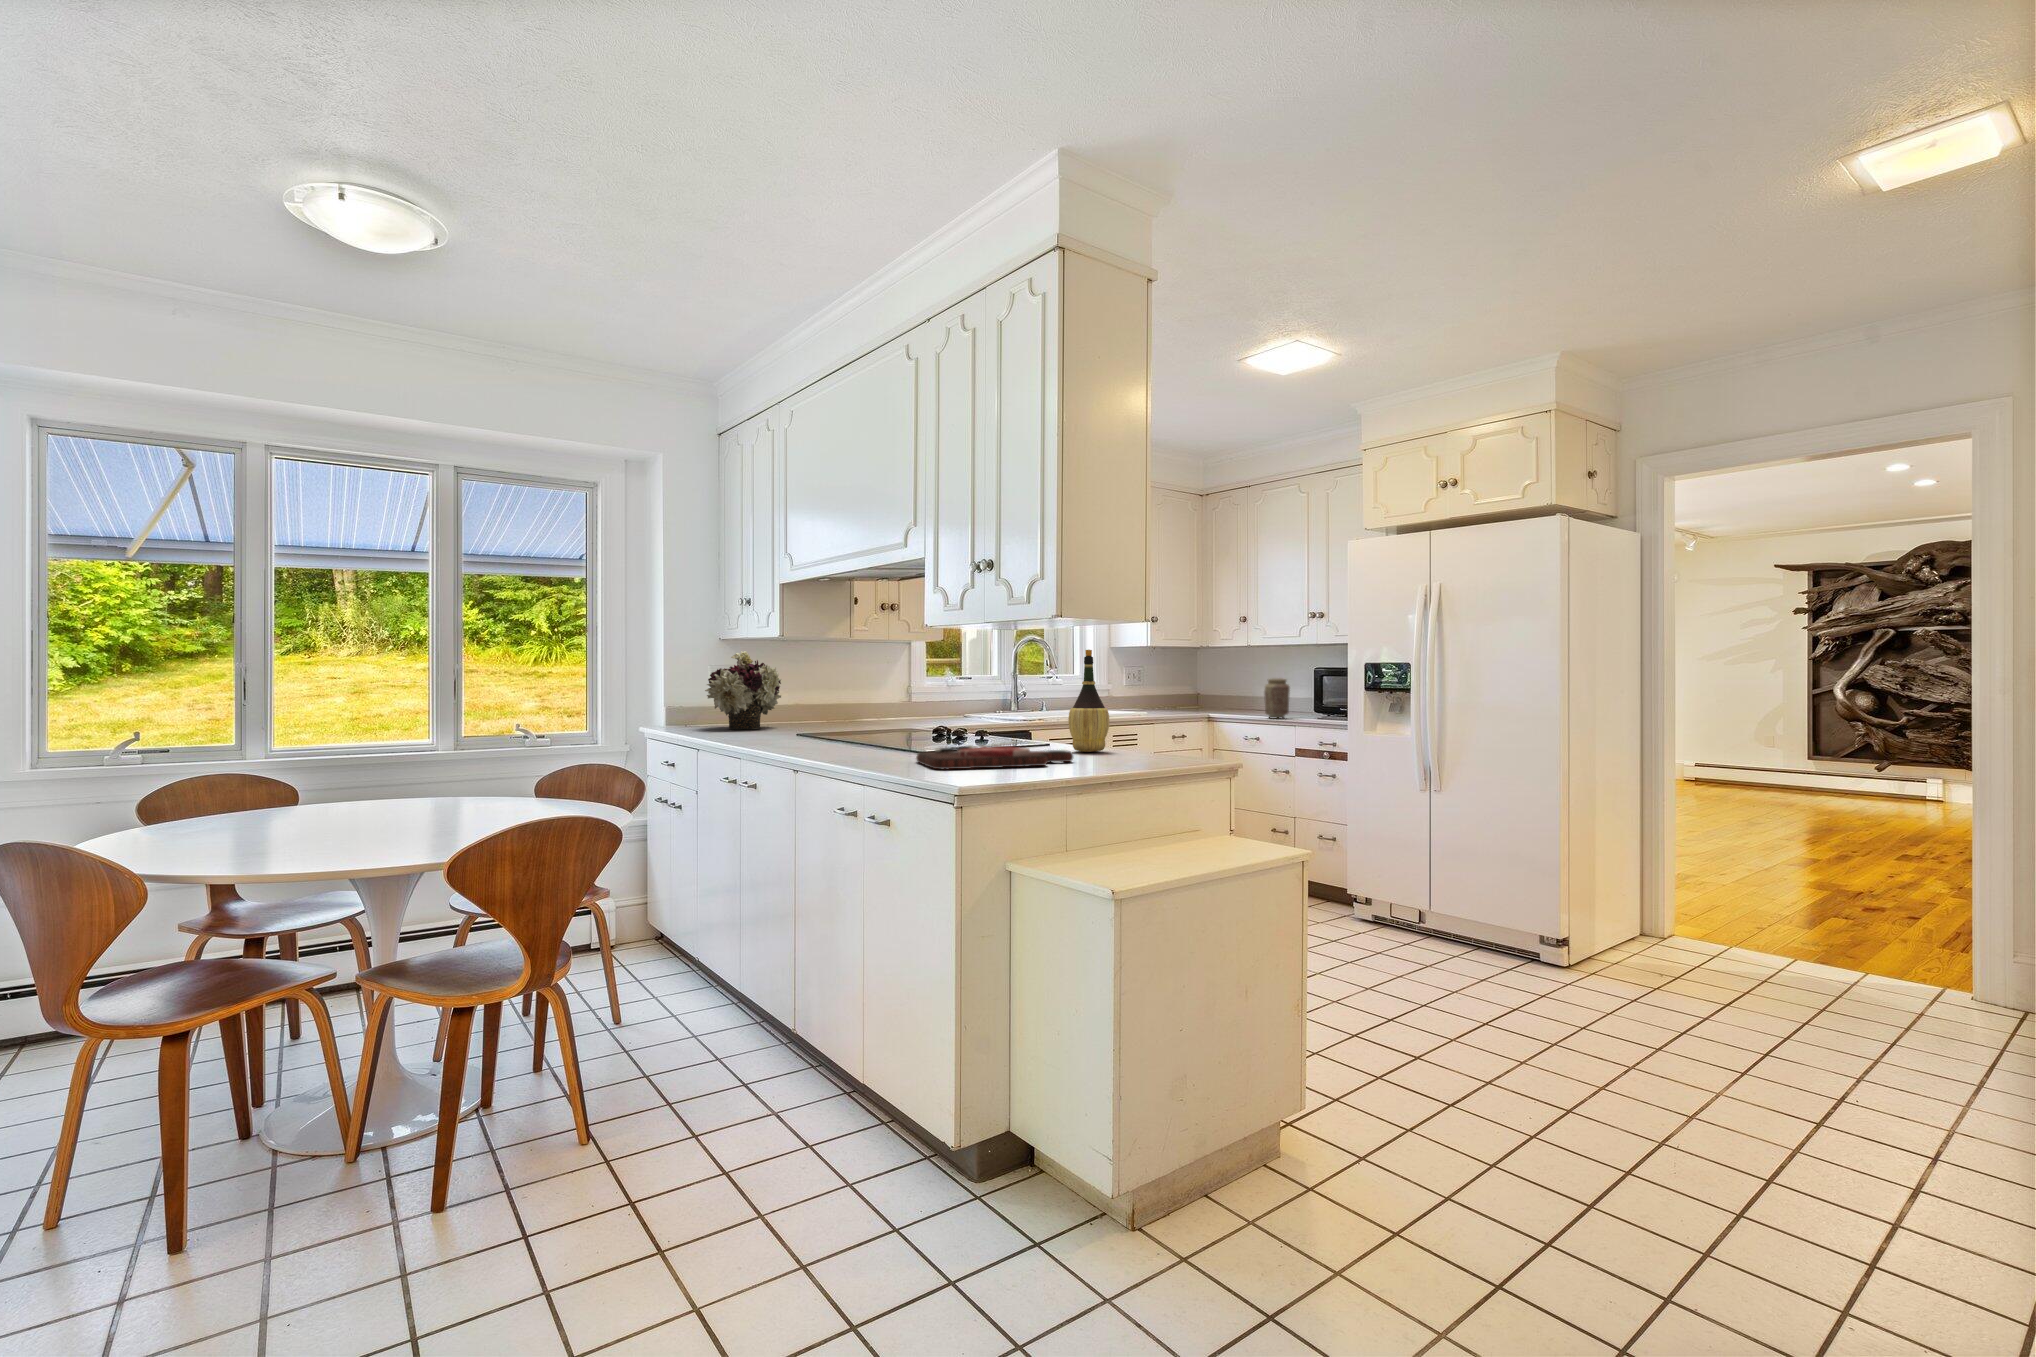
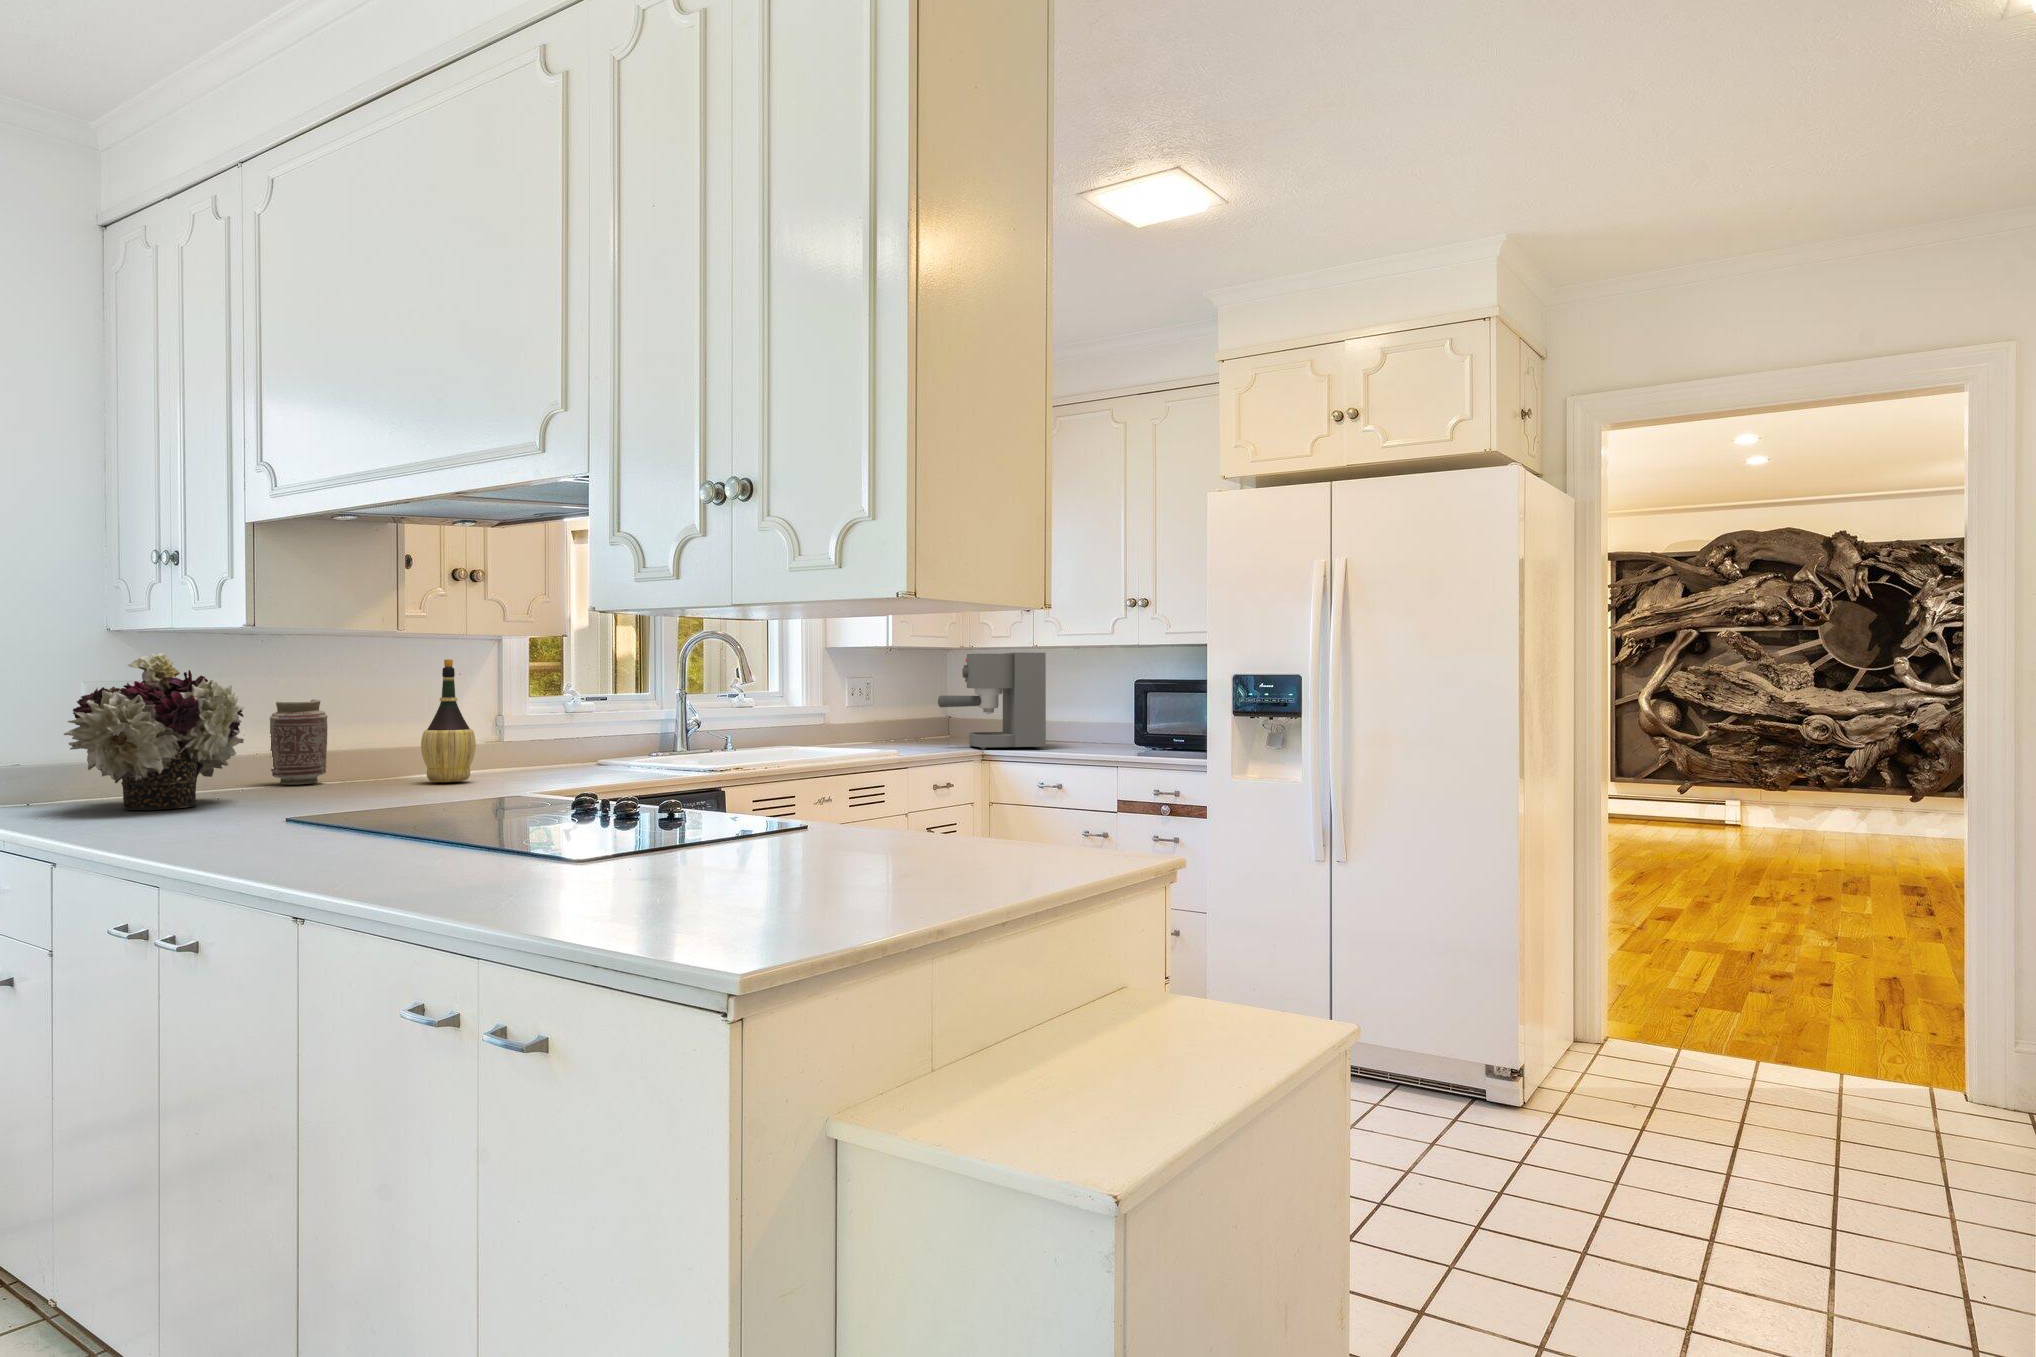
wine bottle: present [1068,650,1110,752] -> present [421,659,476,782]
coffee maker: none [1177,650,1250,715] -> present [938,652,1046,750]
vase: present [1264,678,1290,719] -> present [270,699,328,785]
cutting board: present [916,742,1073,769] -> none [567,853,896,932]

